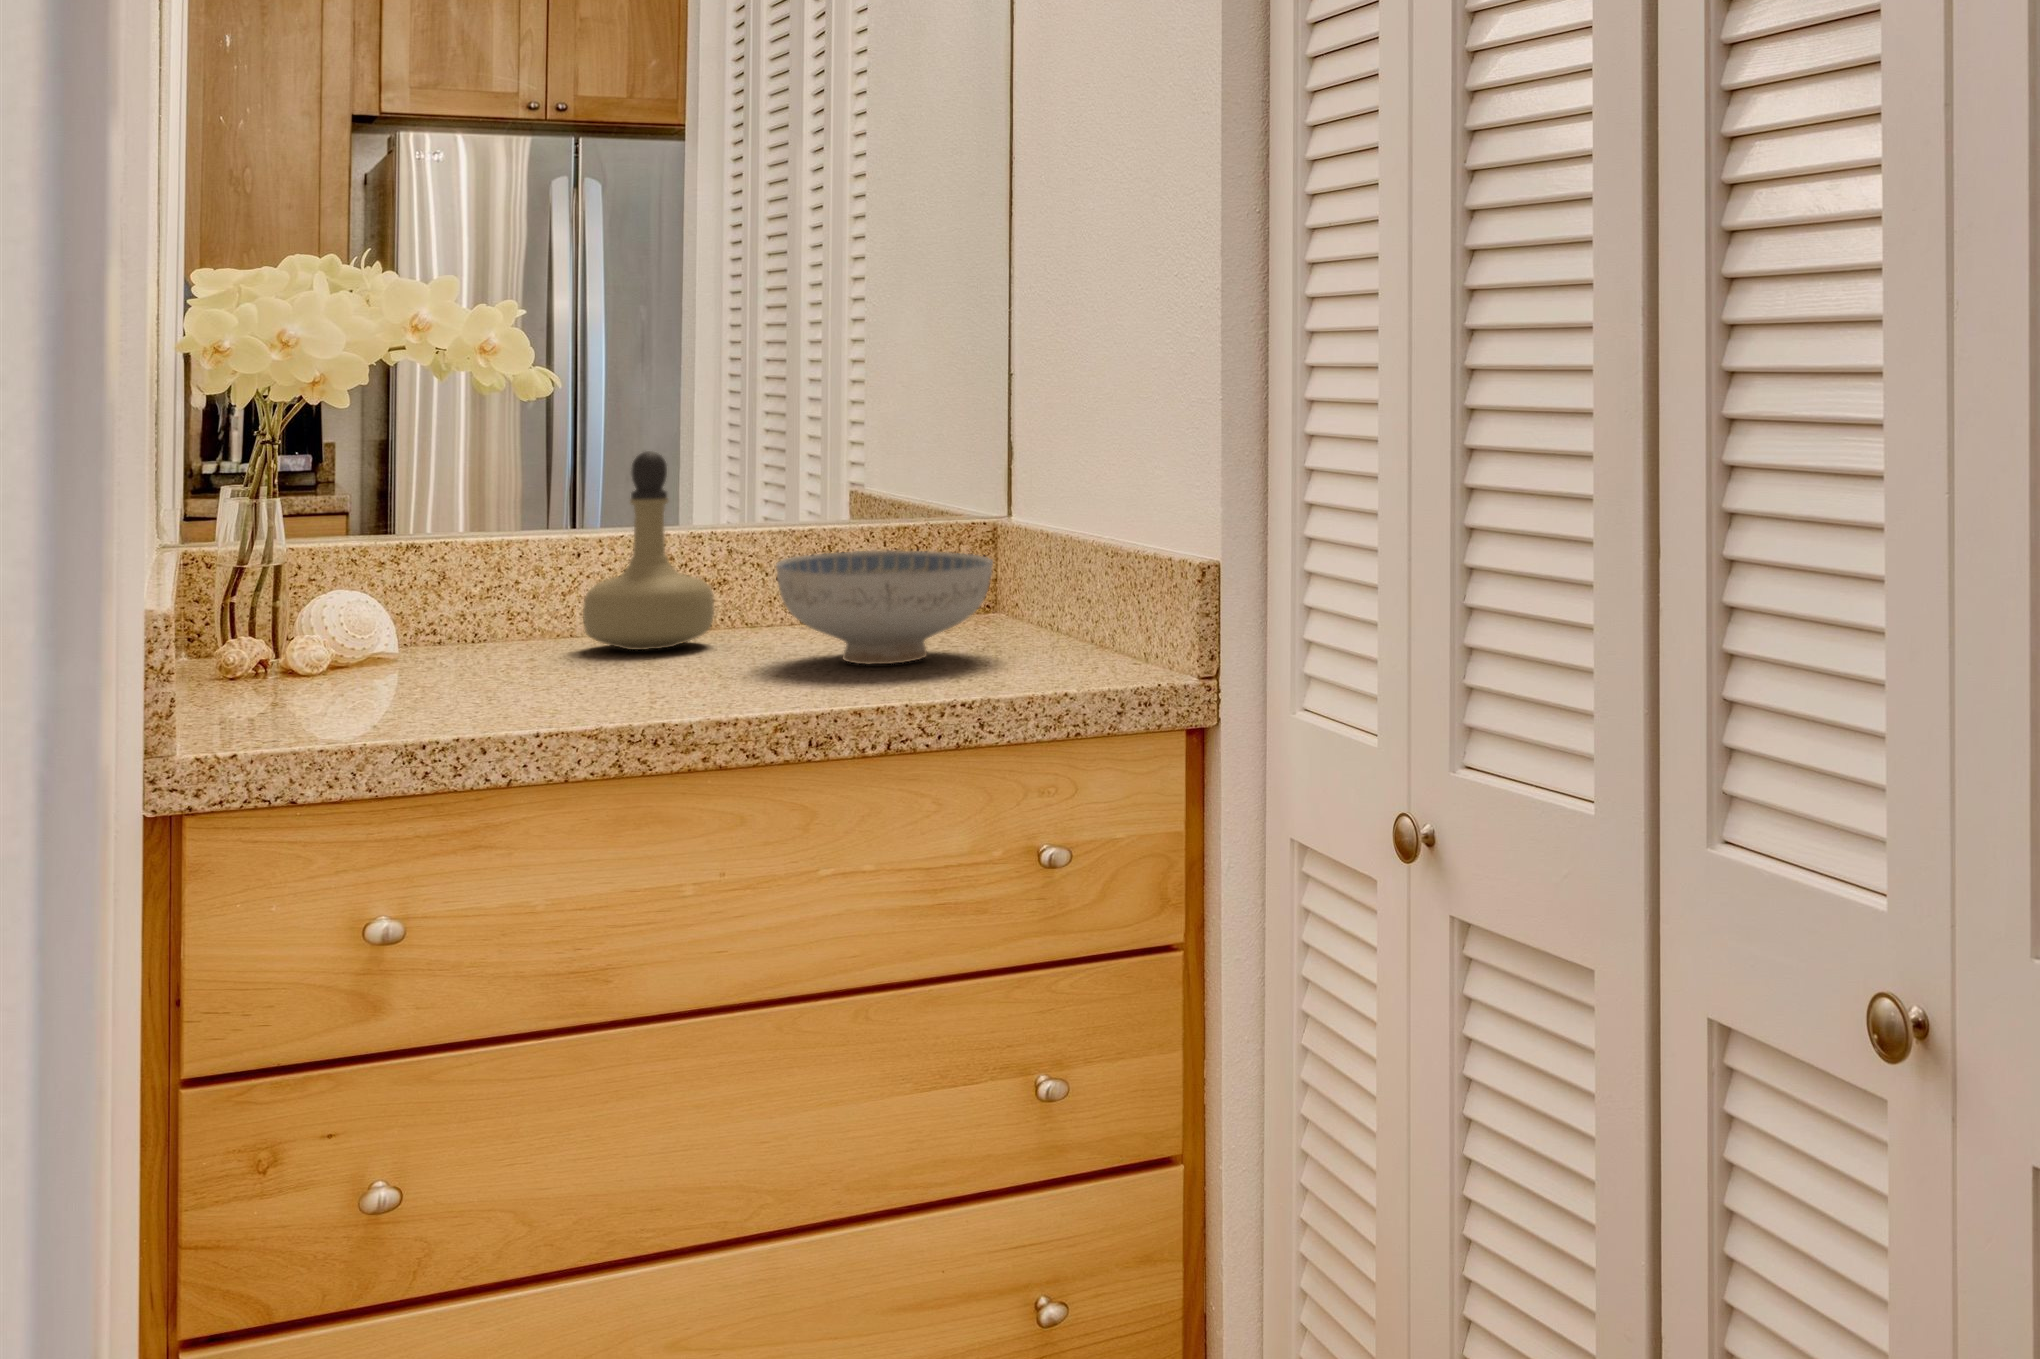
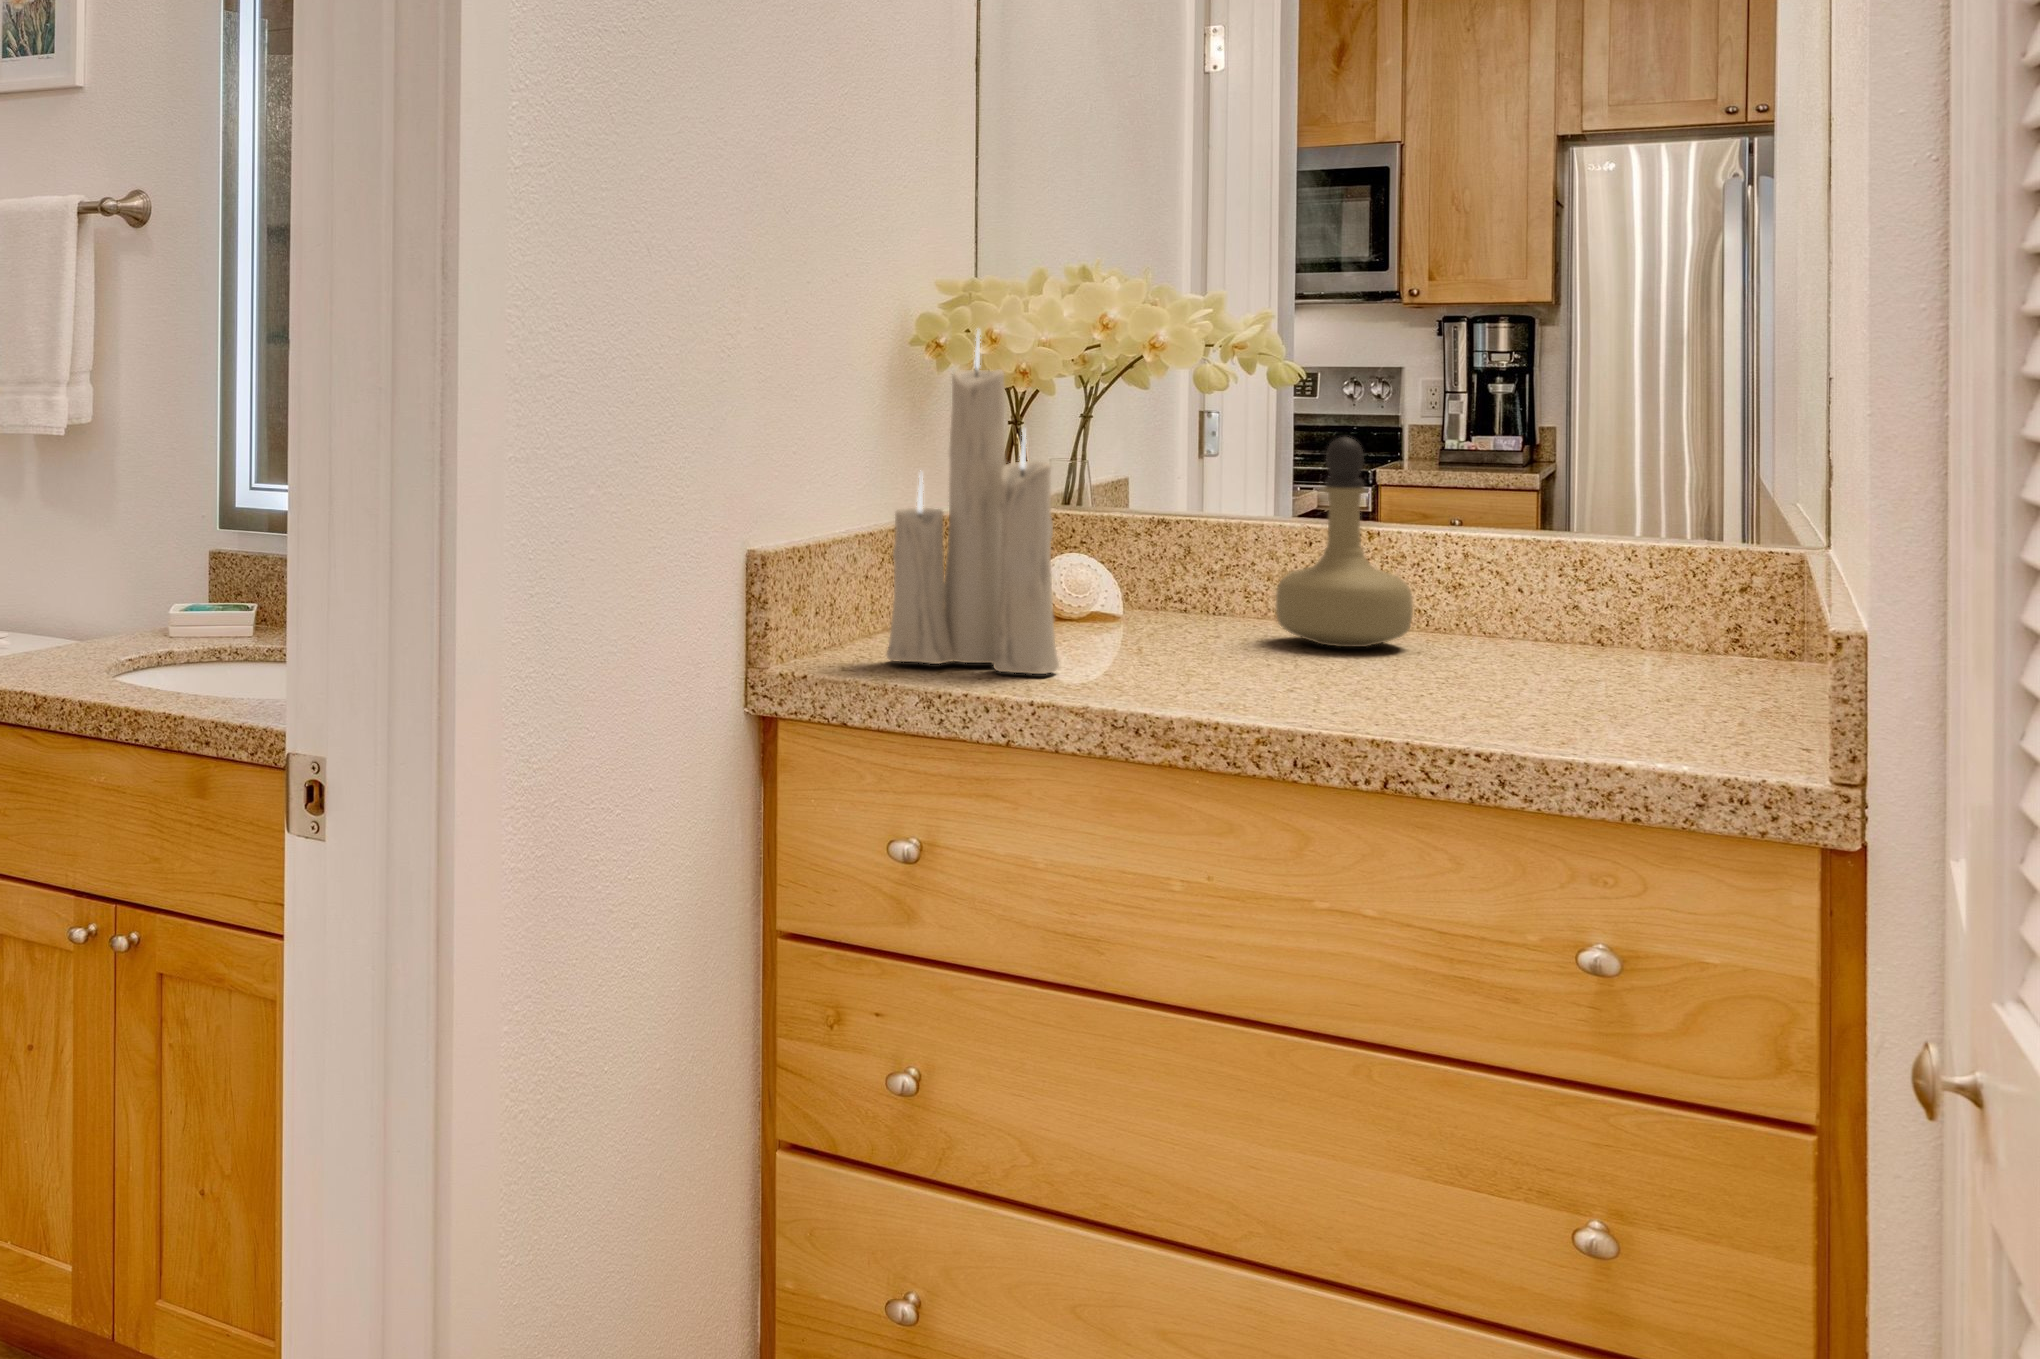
candle: none [278,329,487,725] -> present [887,331,1059,674]
ceramic bowl: present [776,550,993,664] -> none [1394,563,1663,700]

